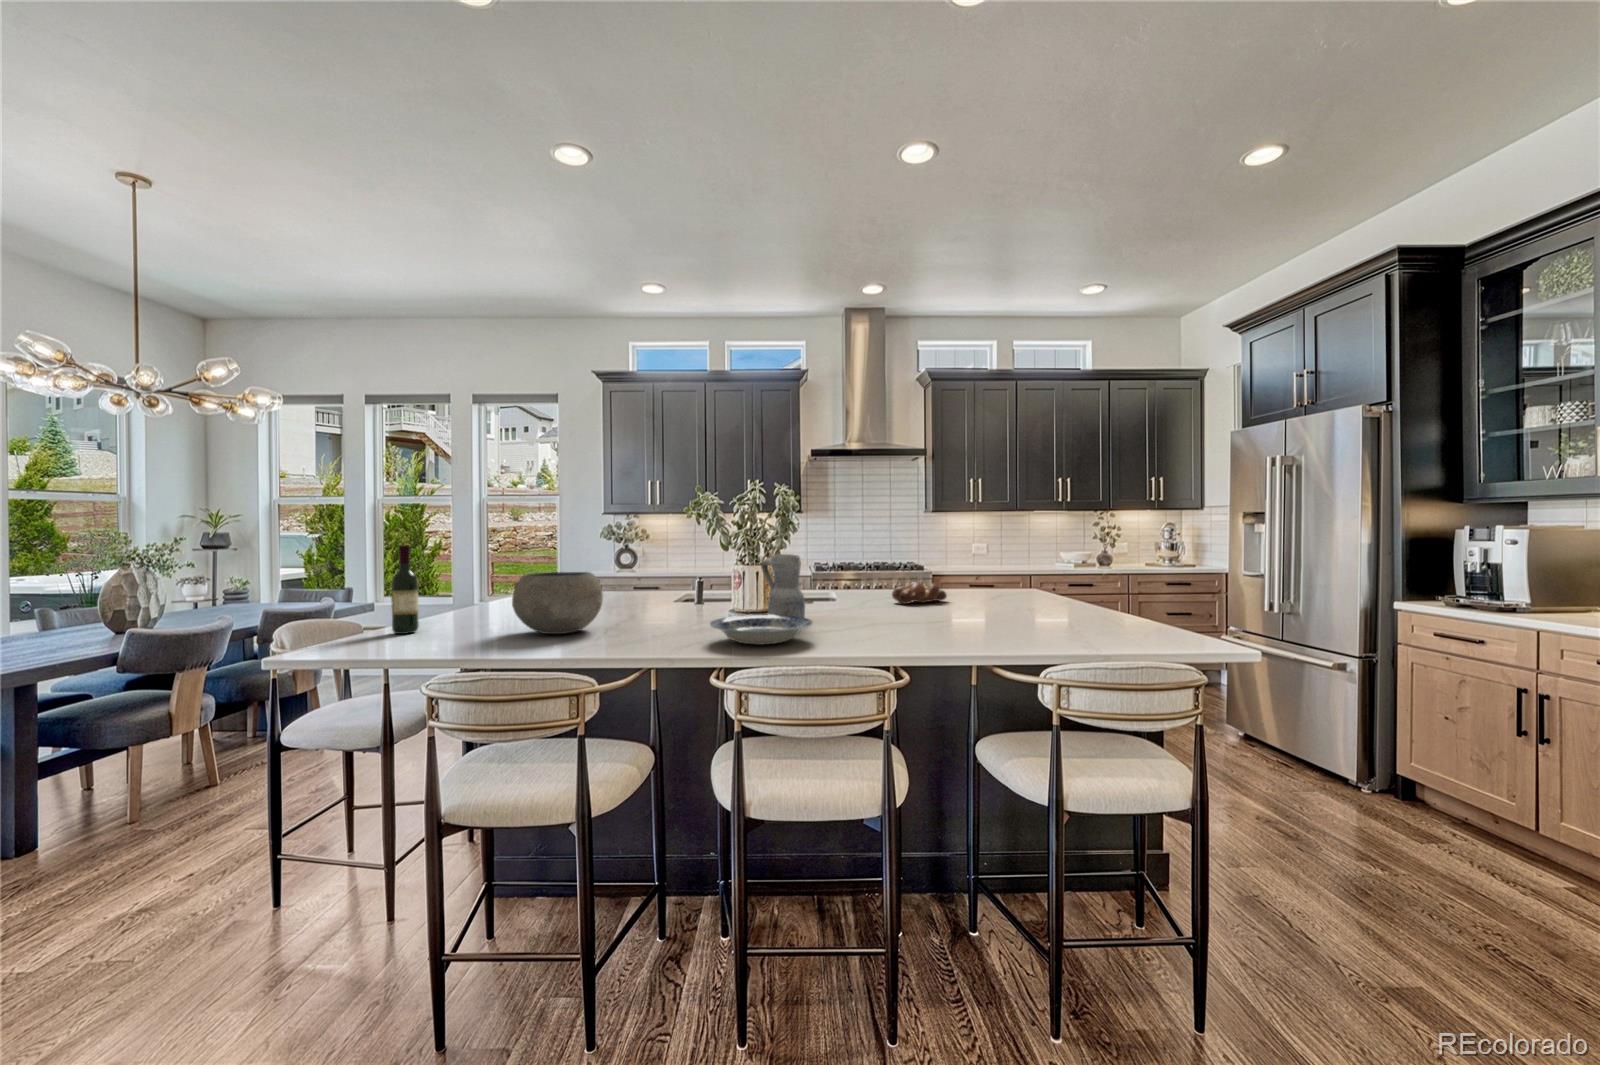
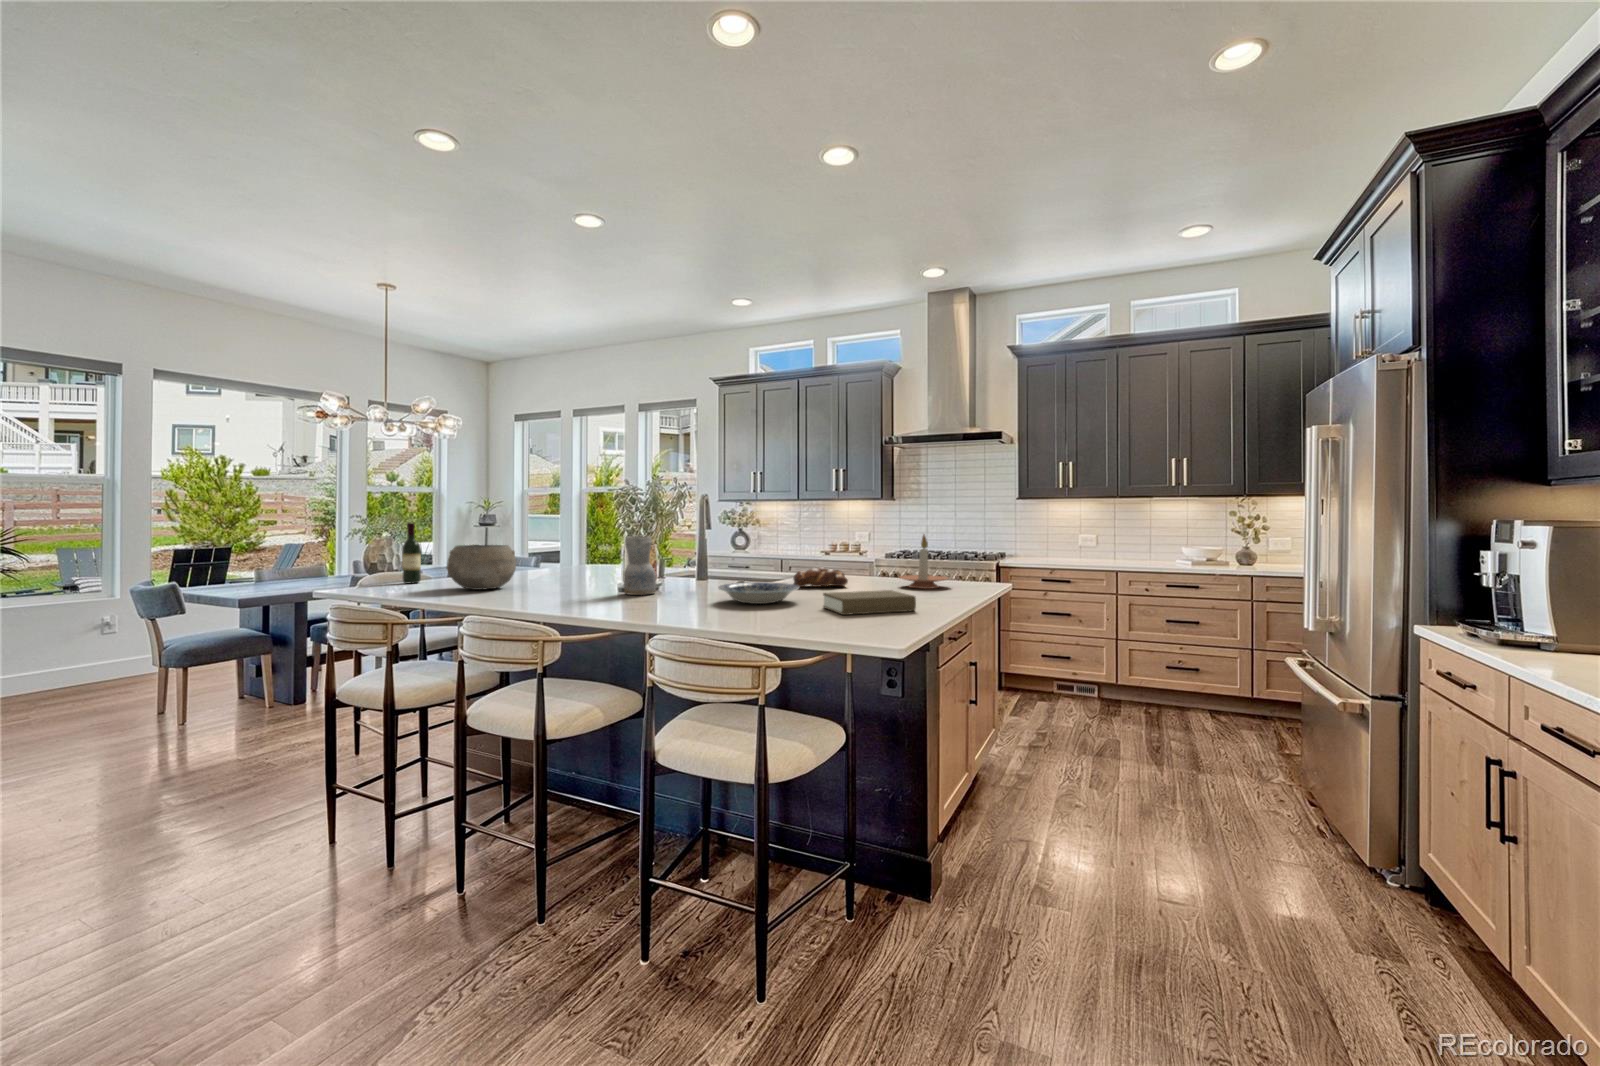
candle holder: none [979,544,1029,598] -> present [900,535,948,589]
book: none [1030,600,1114,627] -> present [823,590,916,615]
plate: present [710,615,813,645] -> present [718,582,800,604]

